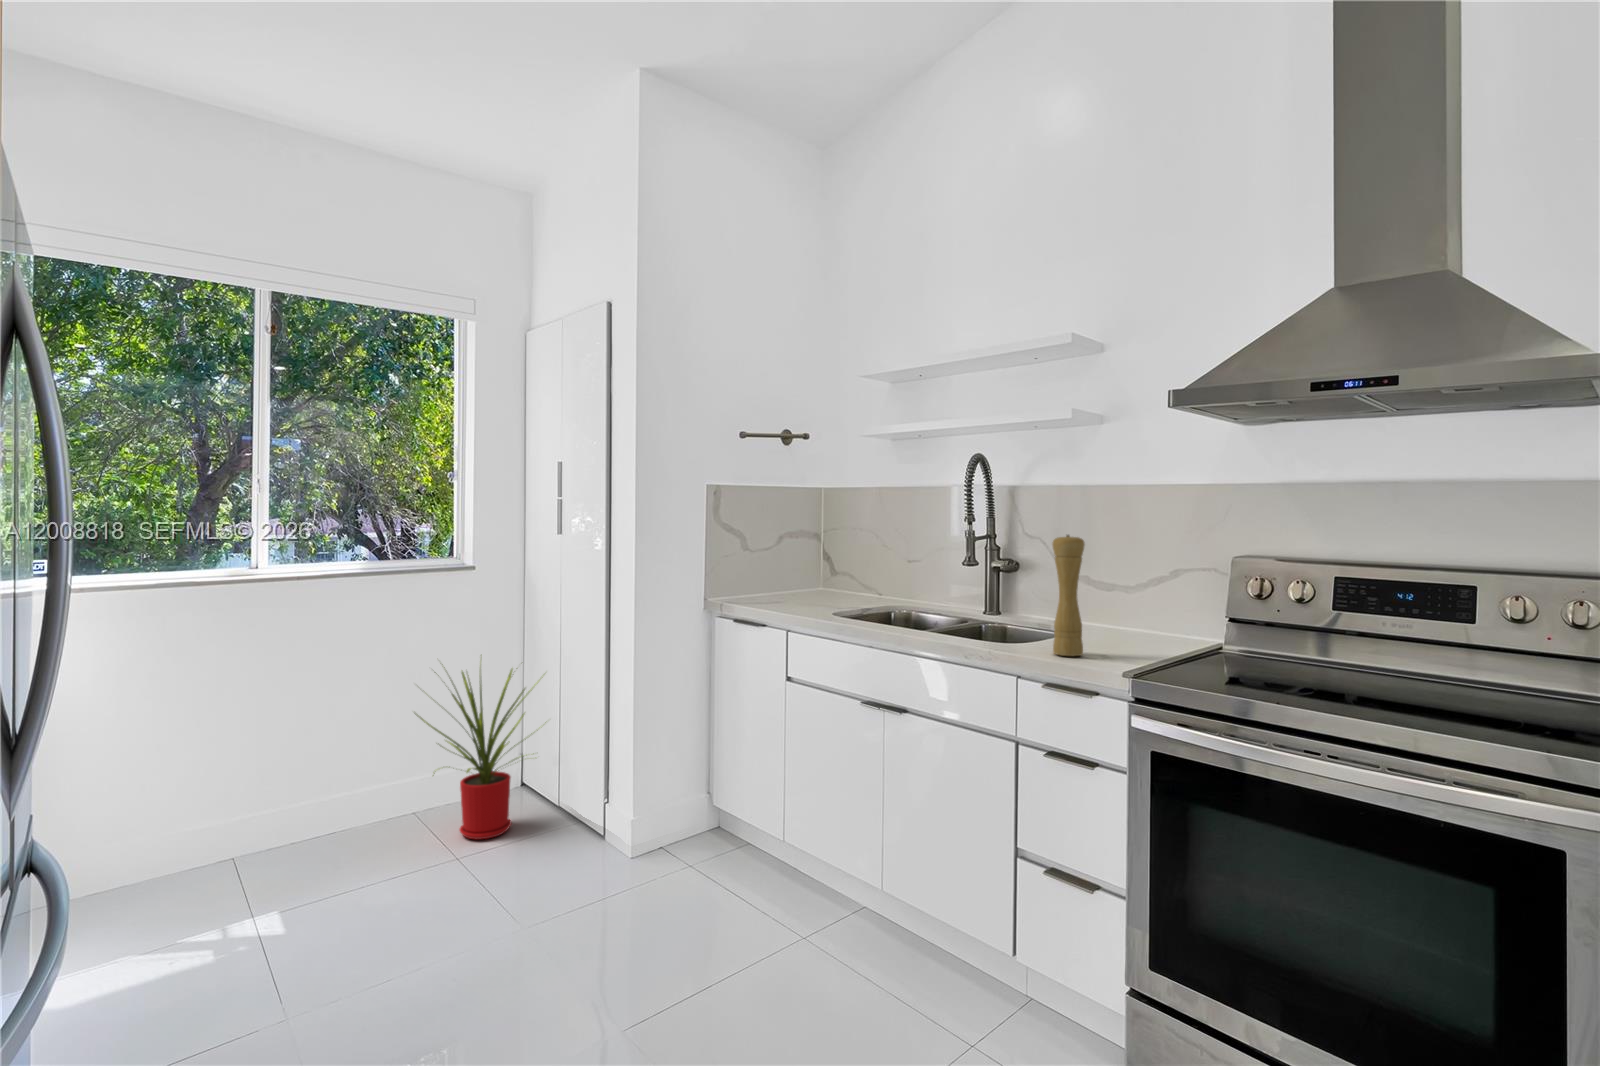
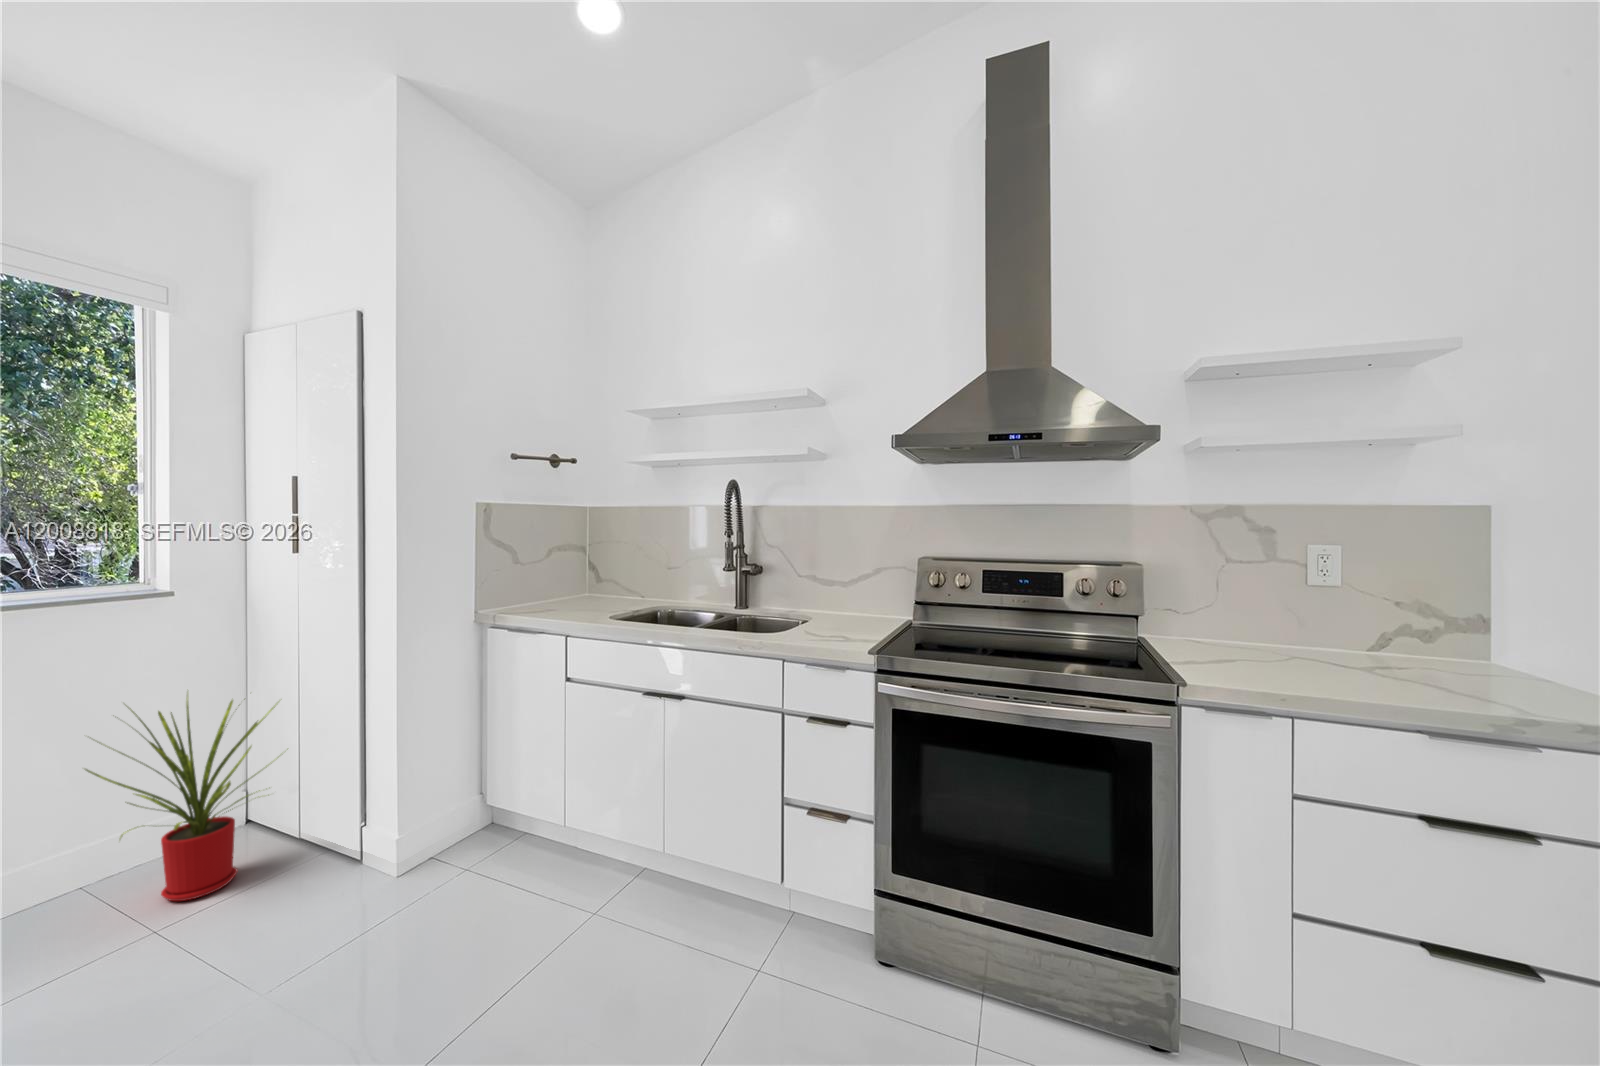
pepper mill: present [1052,535,1085,656] -> none [807,545,831,640]

